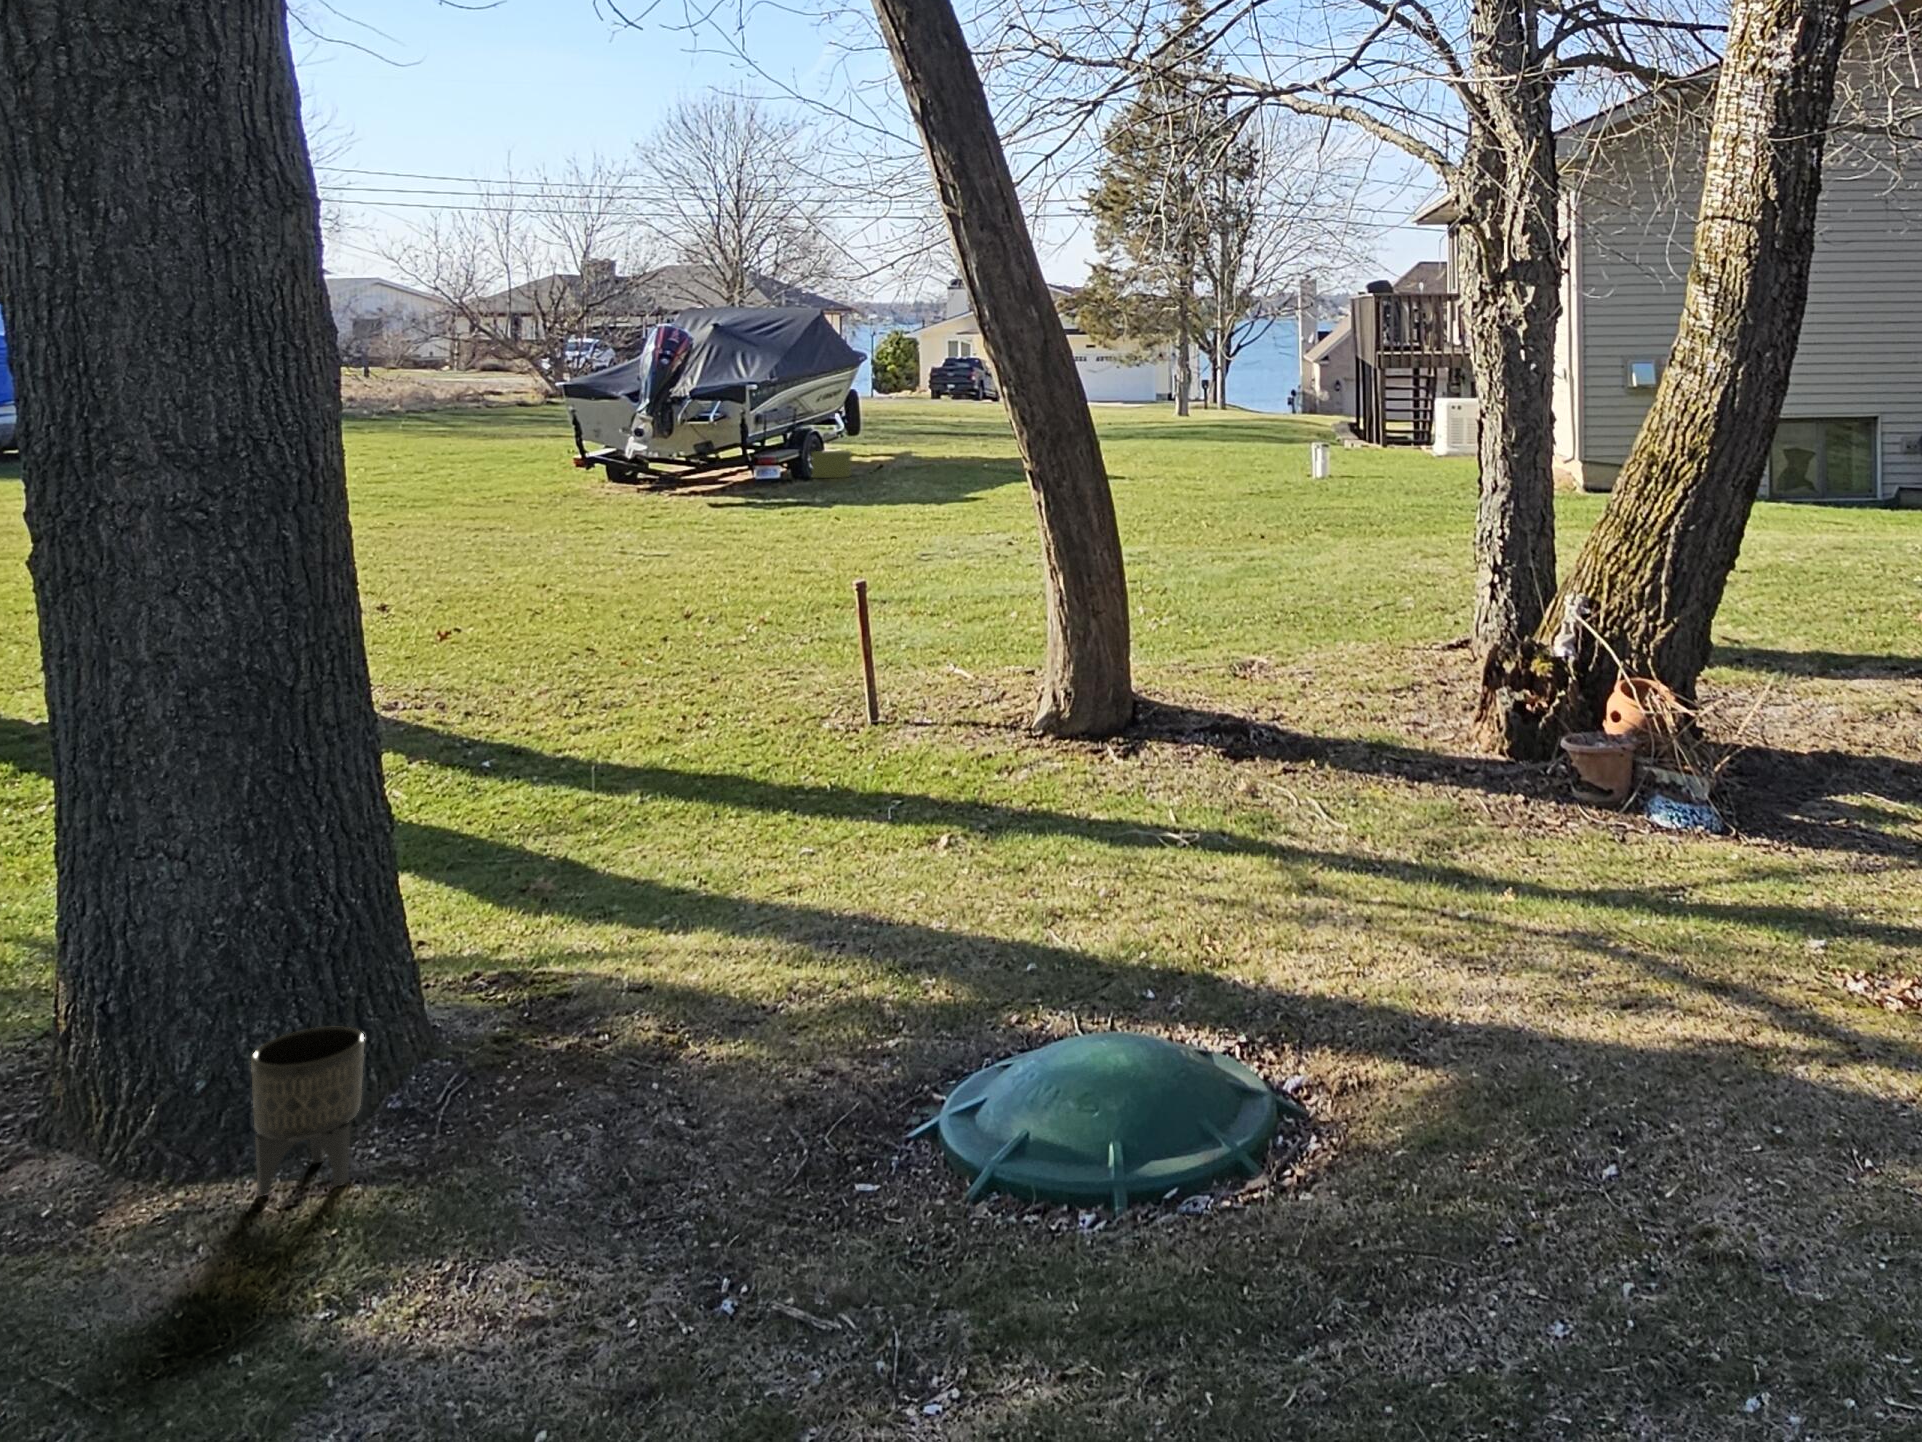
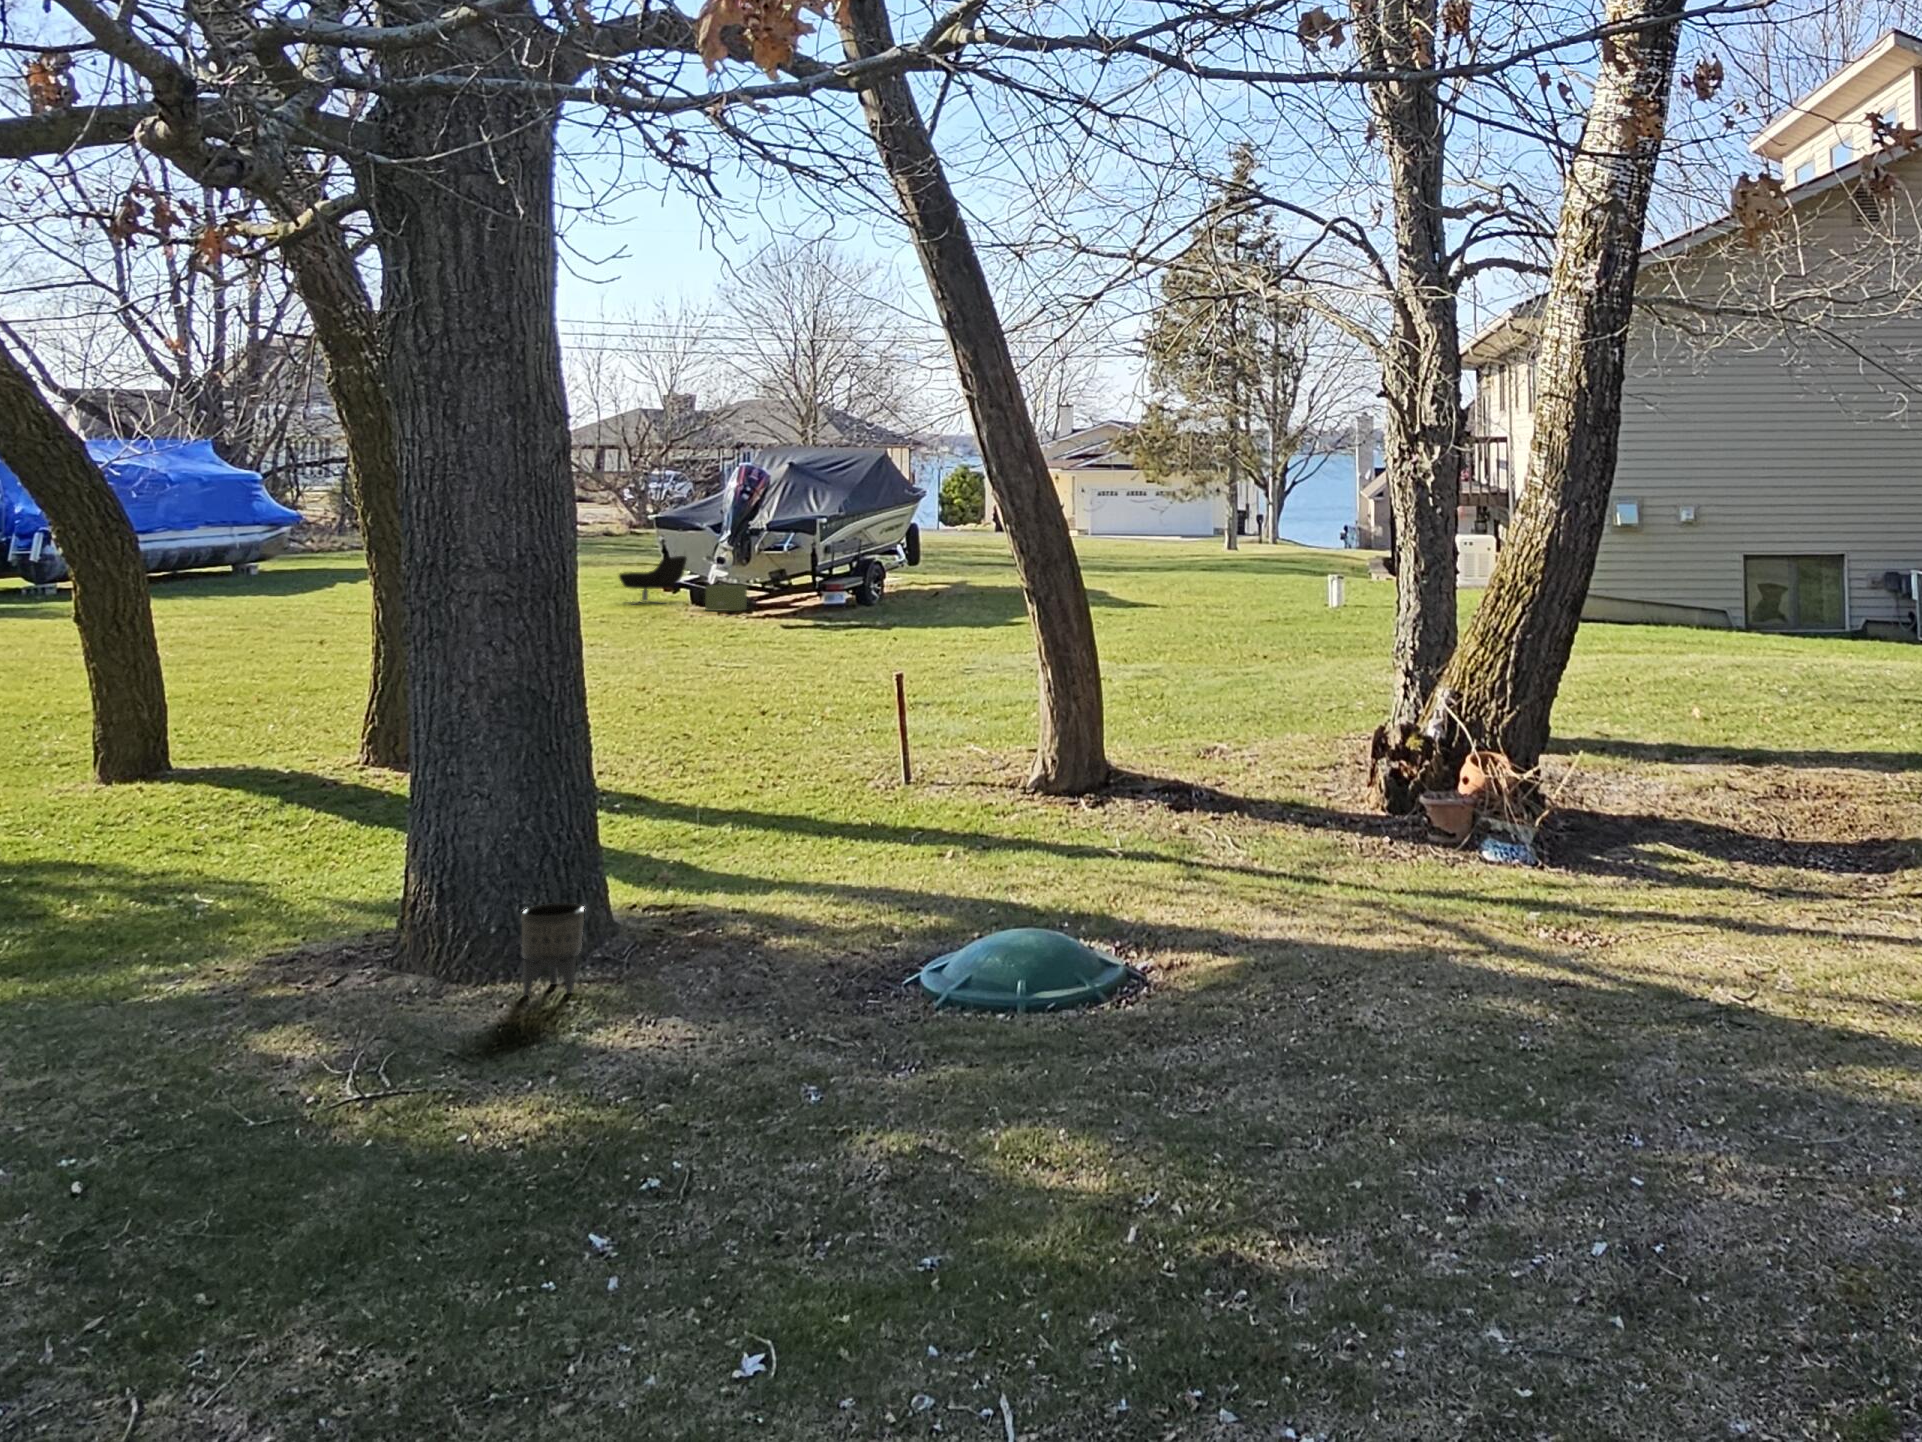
lounge chair: none [526,428,602,481] -> present [619,556,686,605]
storage box: present [811,451,852,478] -> present [705,585,747,611]

